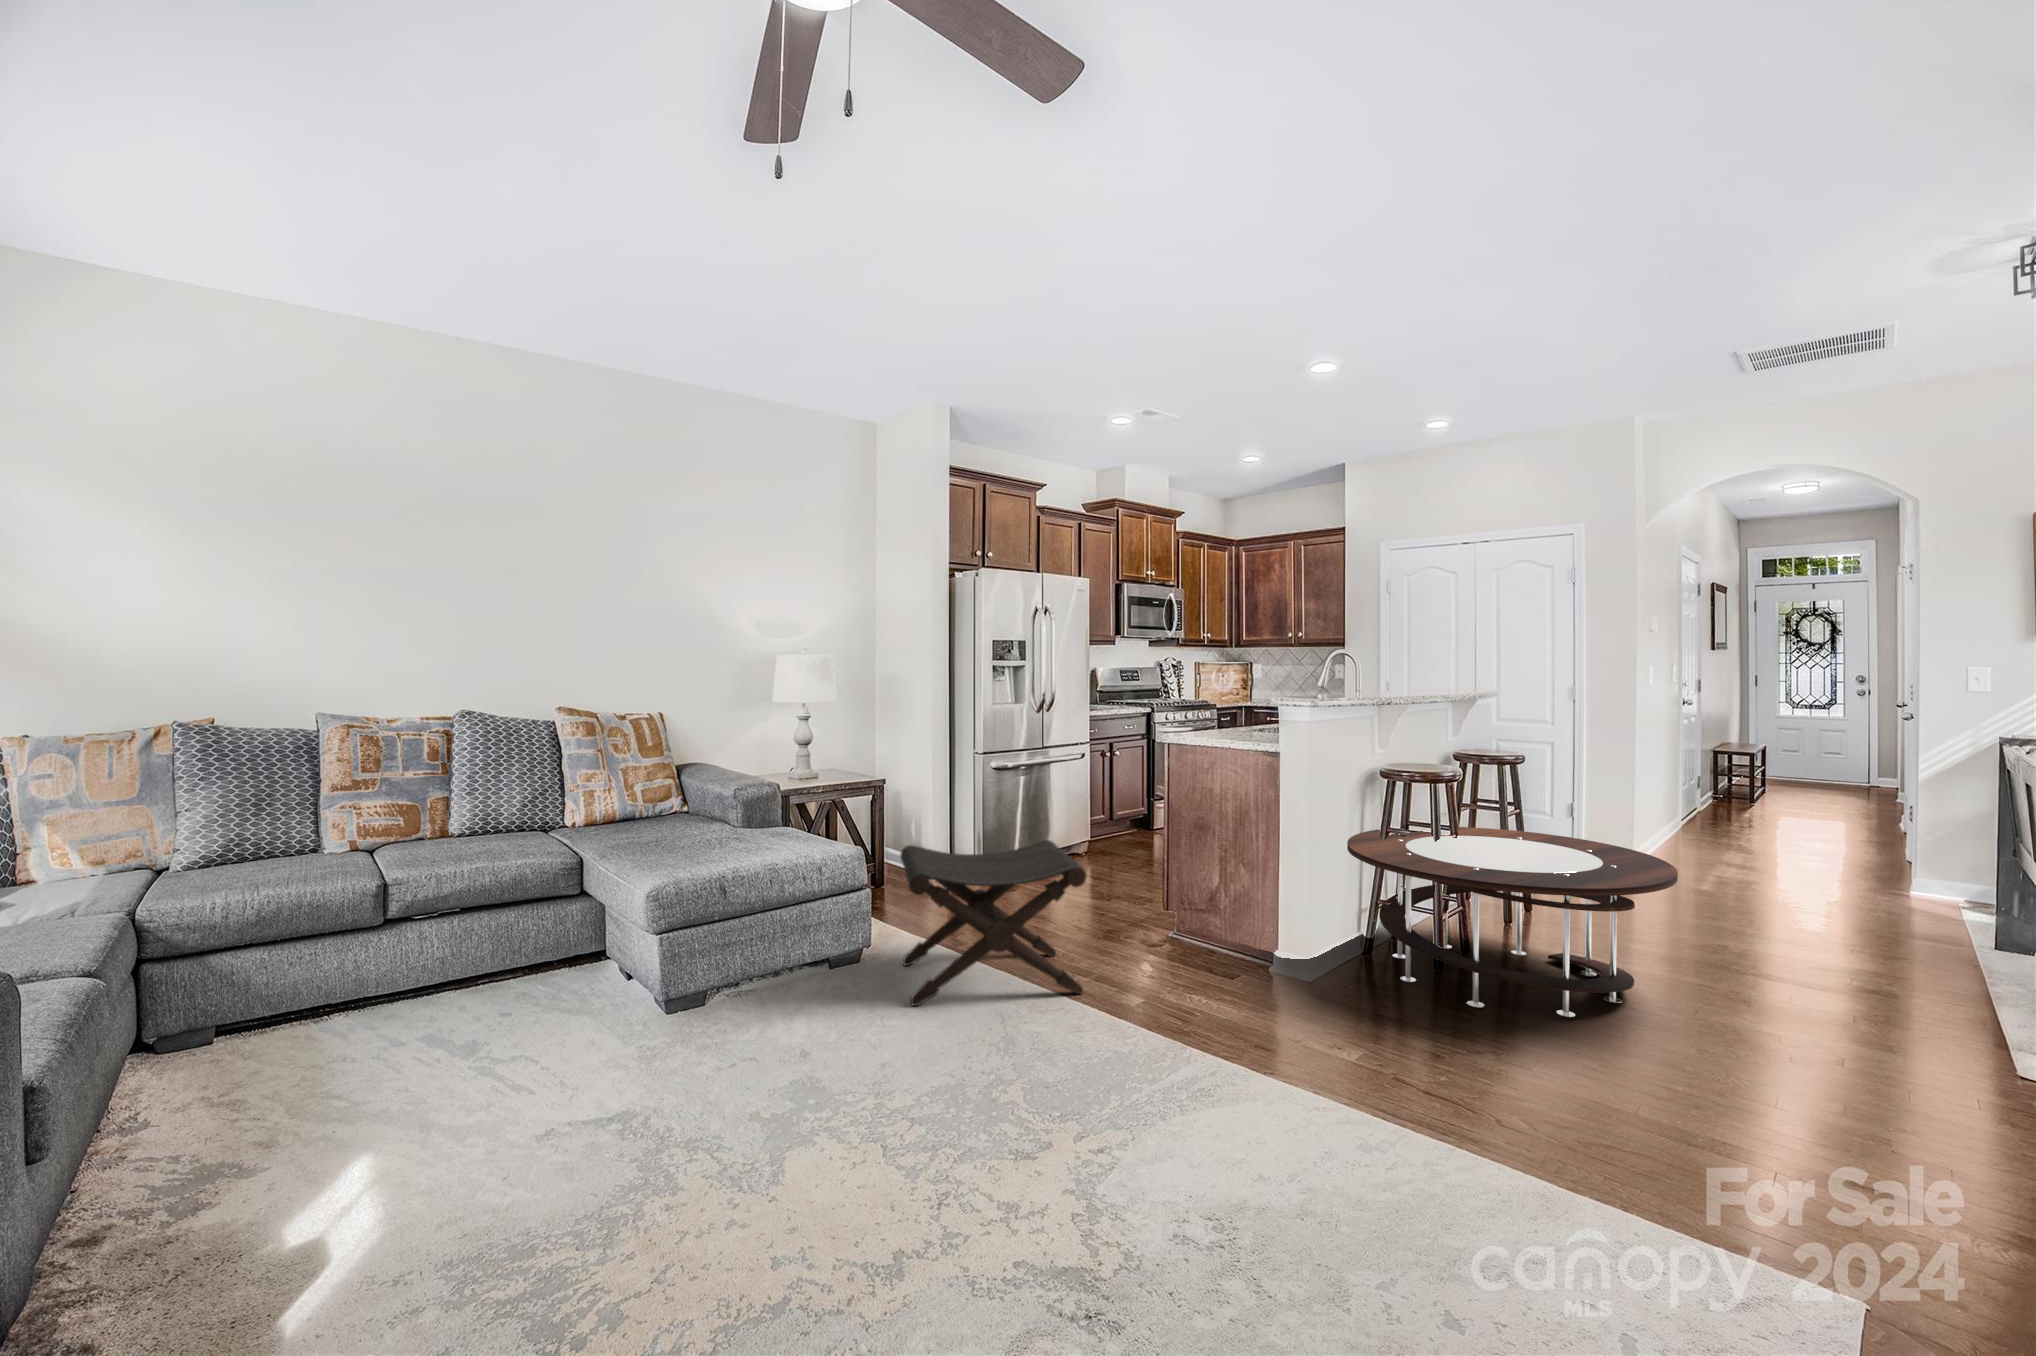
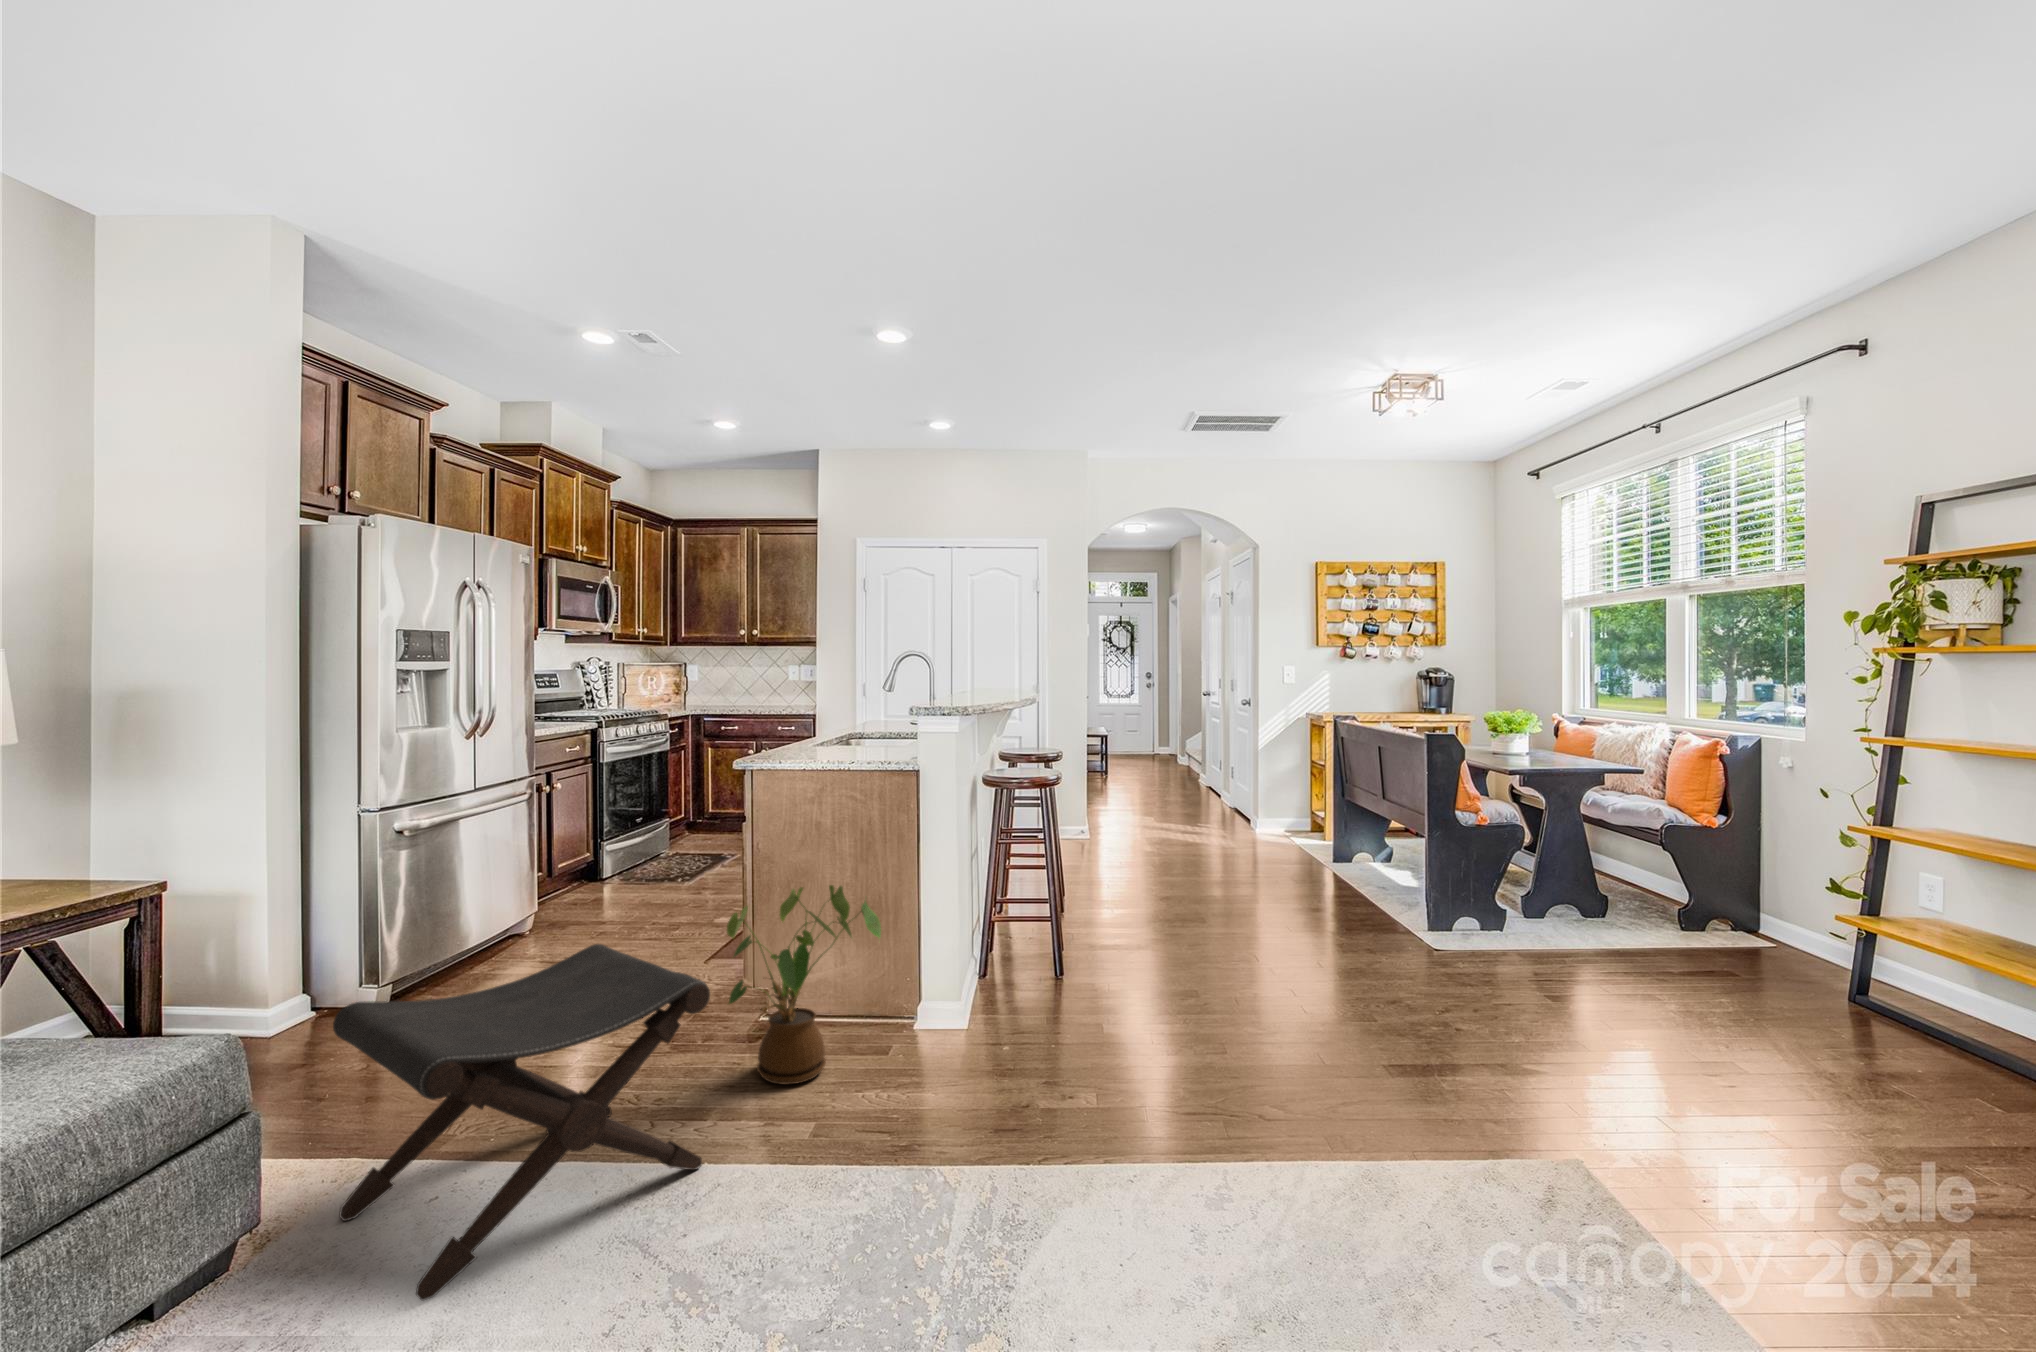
house plant: none [1127,824,1247,970] -> present [727,885,881,1084]
coffee table: present [1347,827,1678,1017] -> none [953,841,1248,1038]

